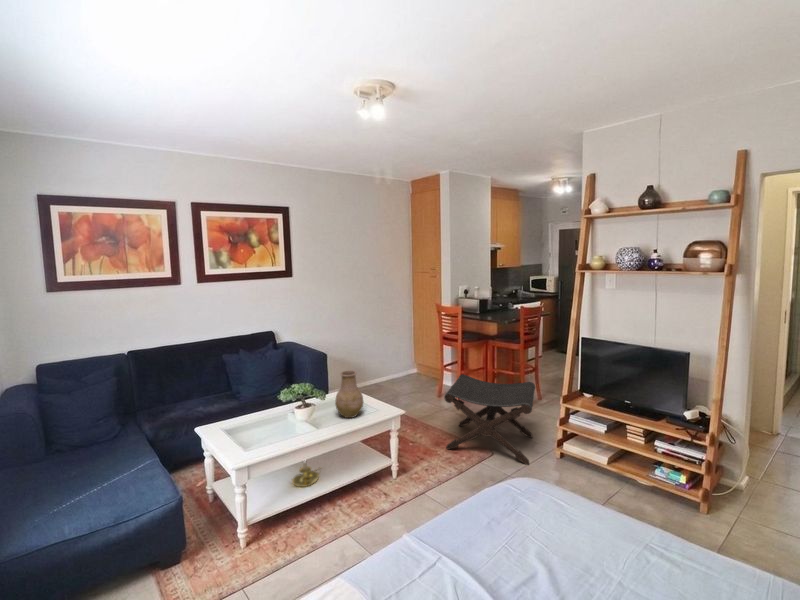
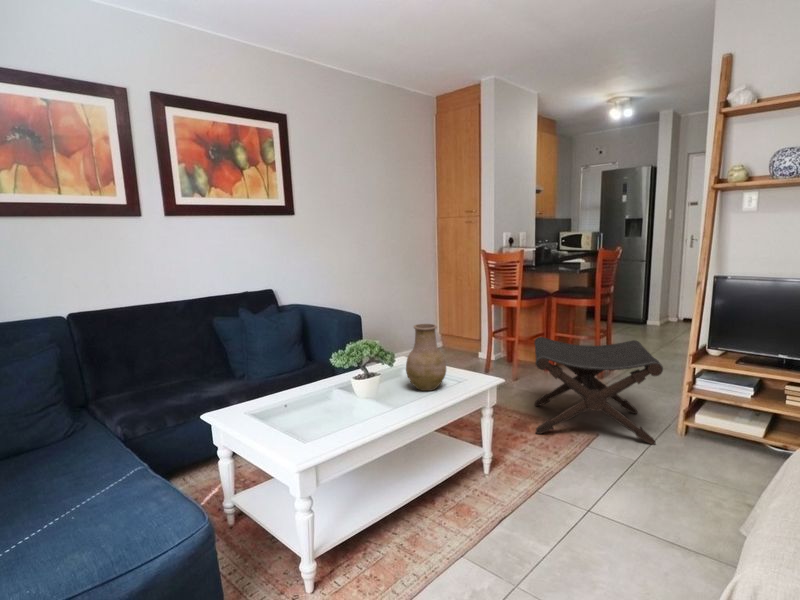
candle holder: present [292,461,319,487] -> none [358,446,399,493]

